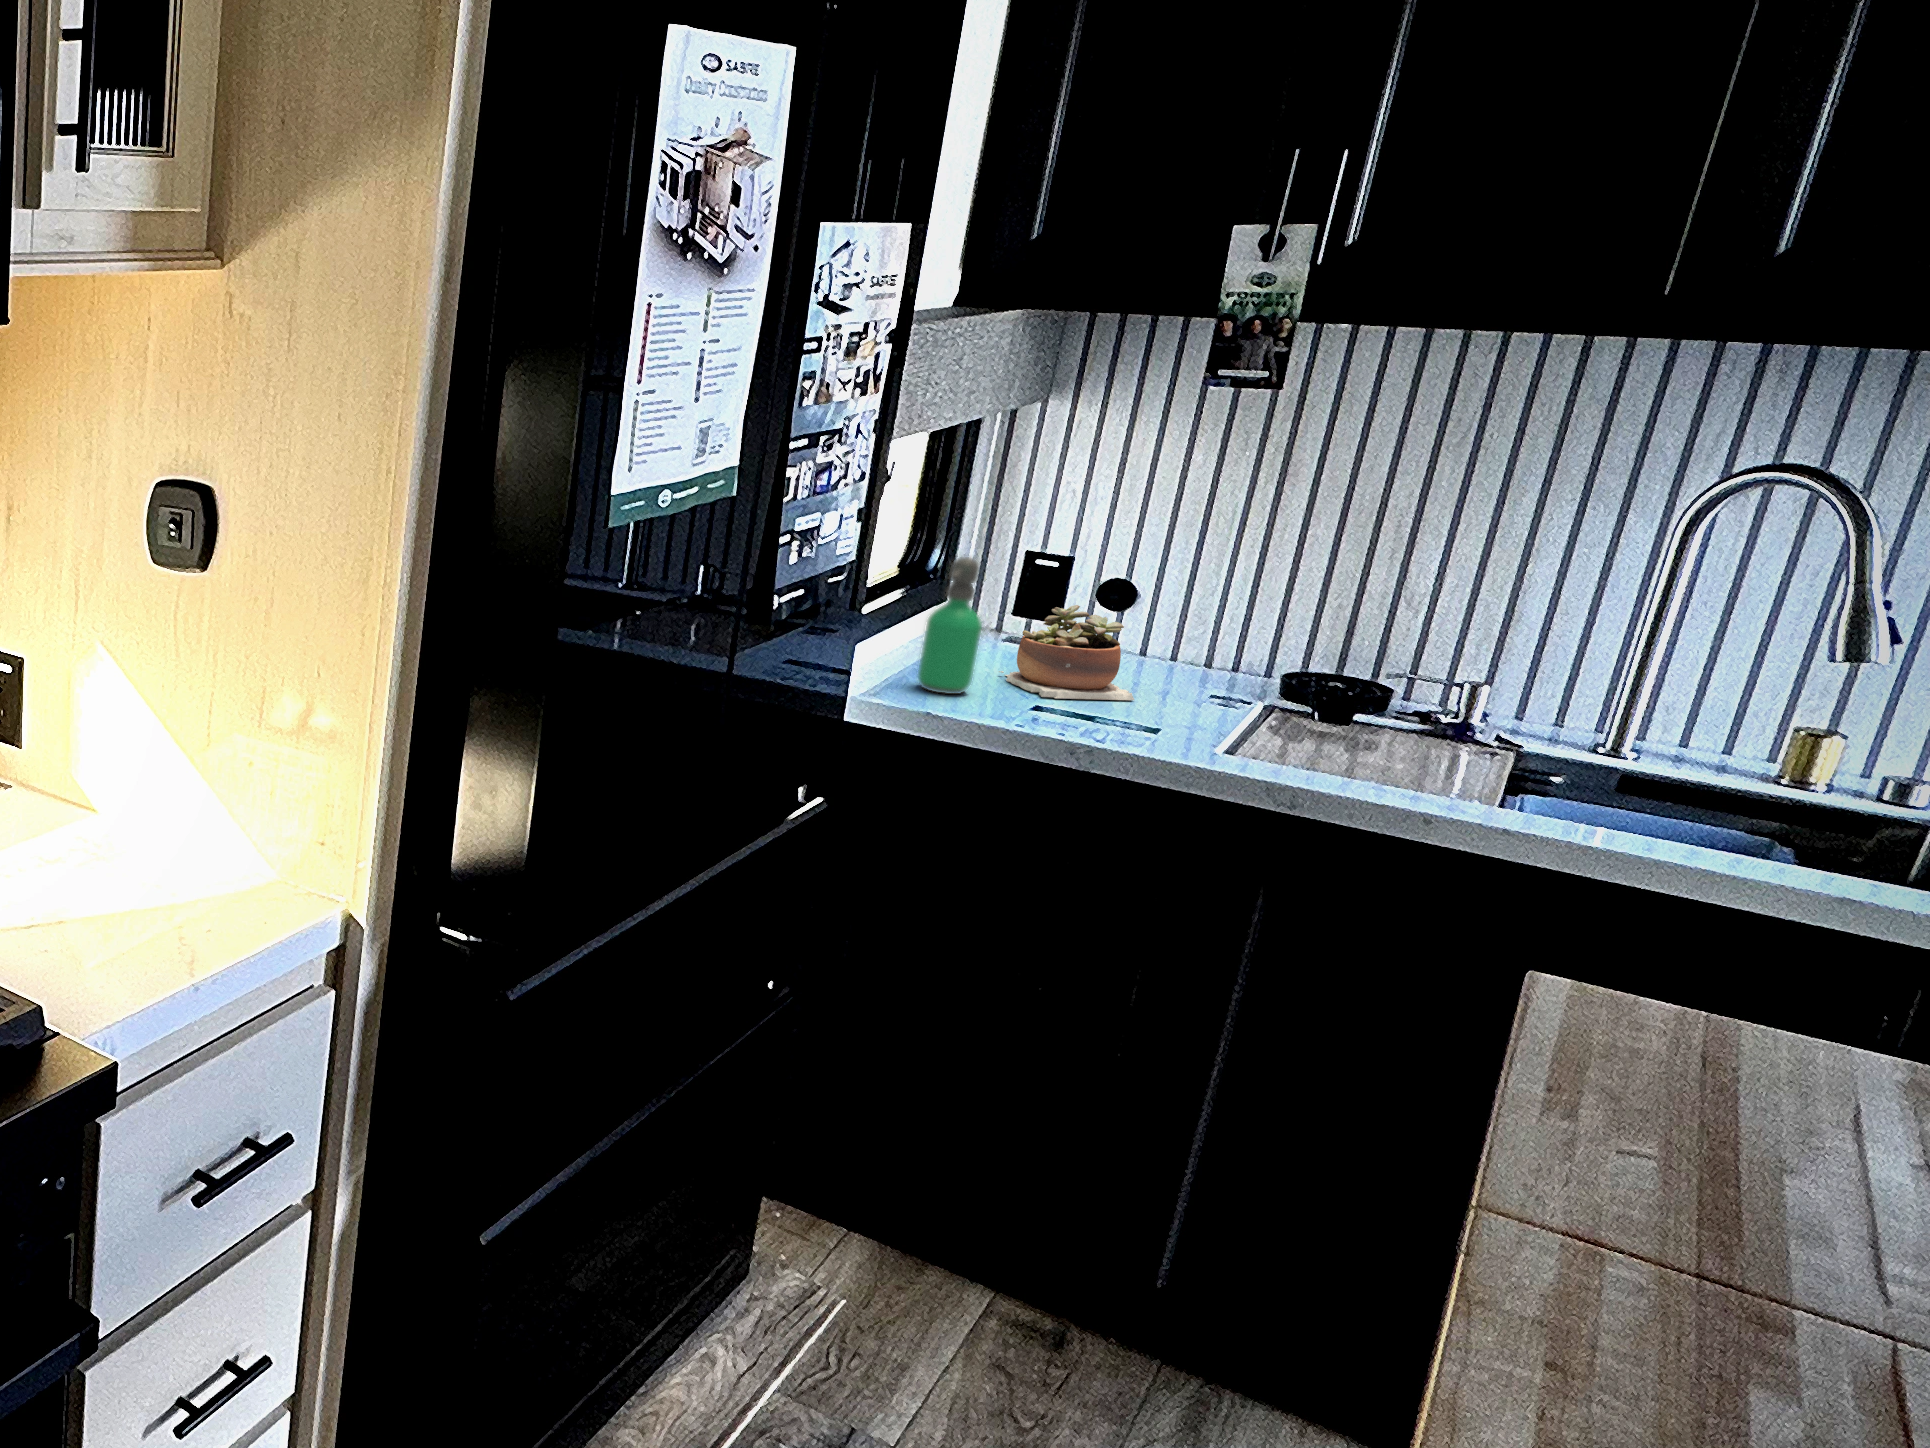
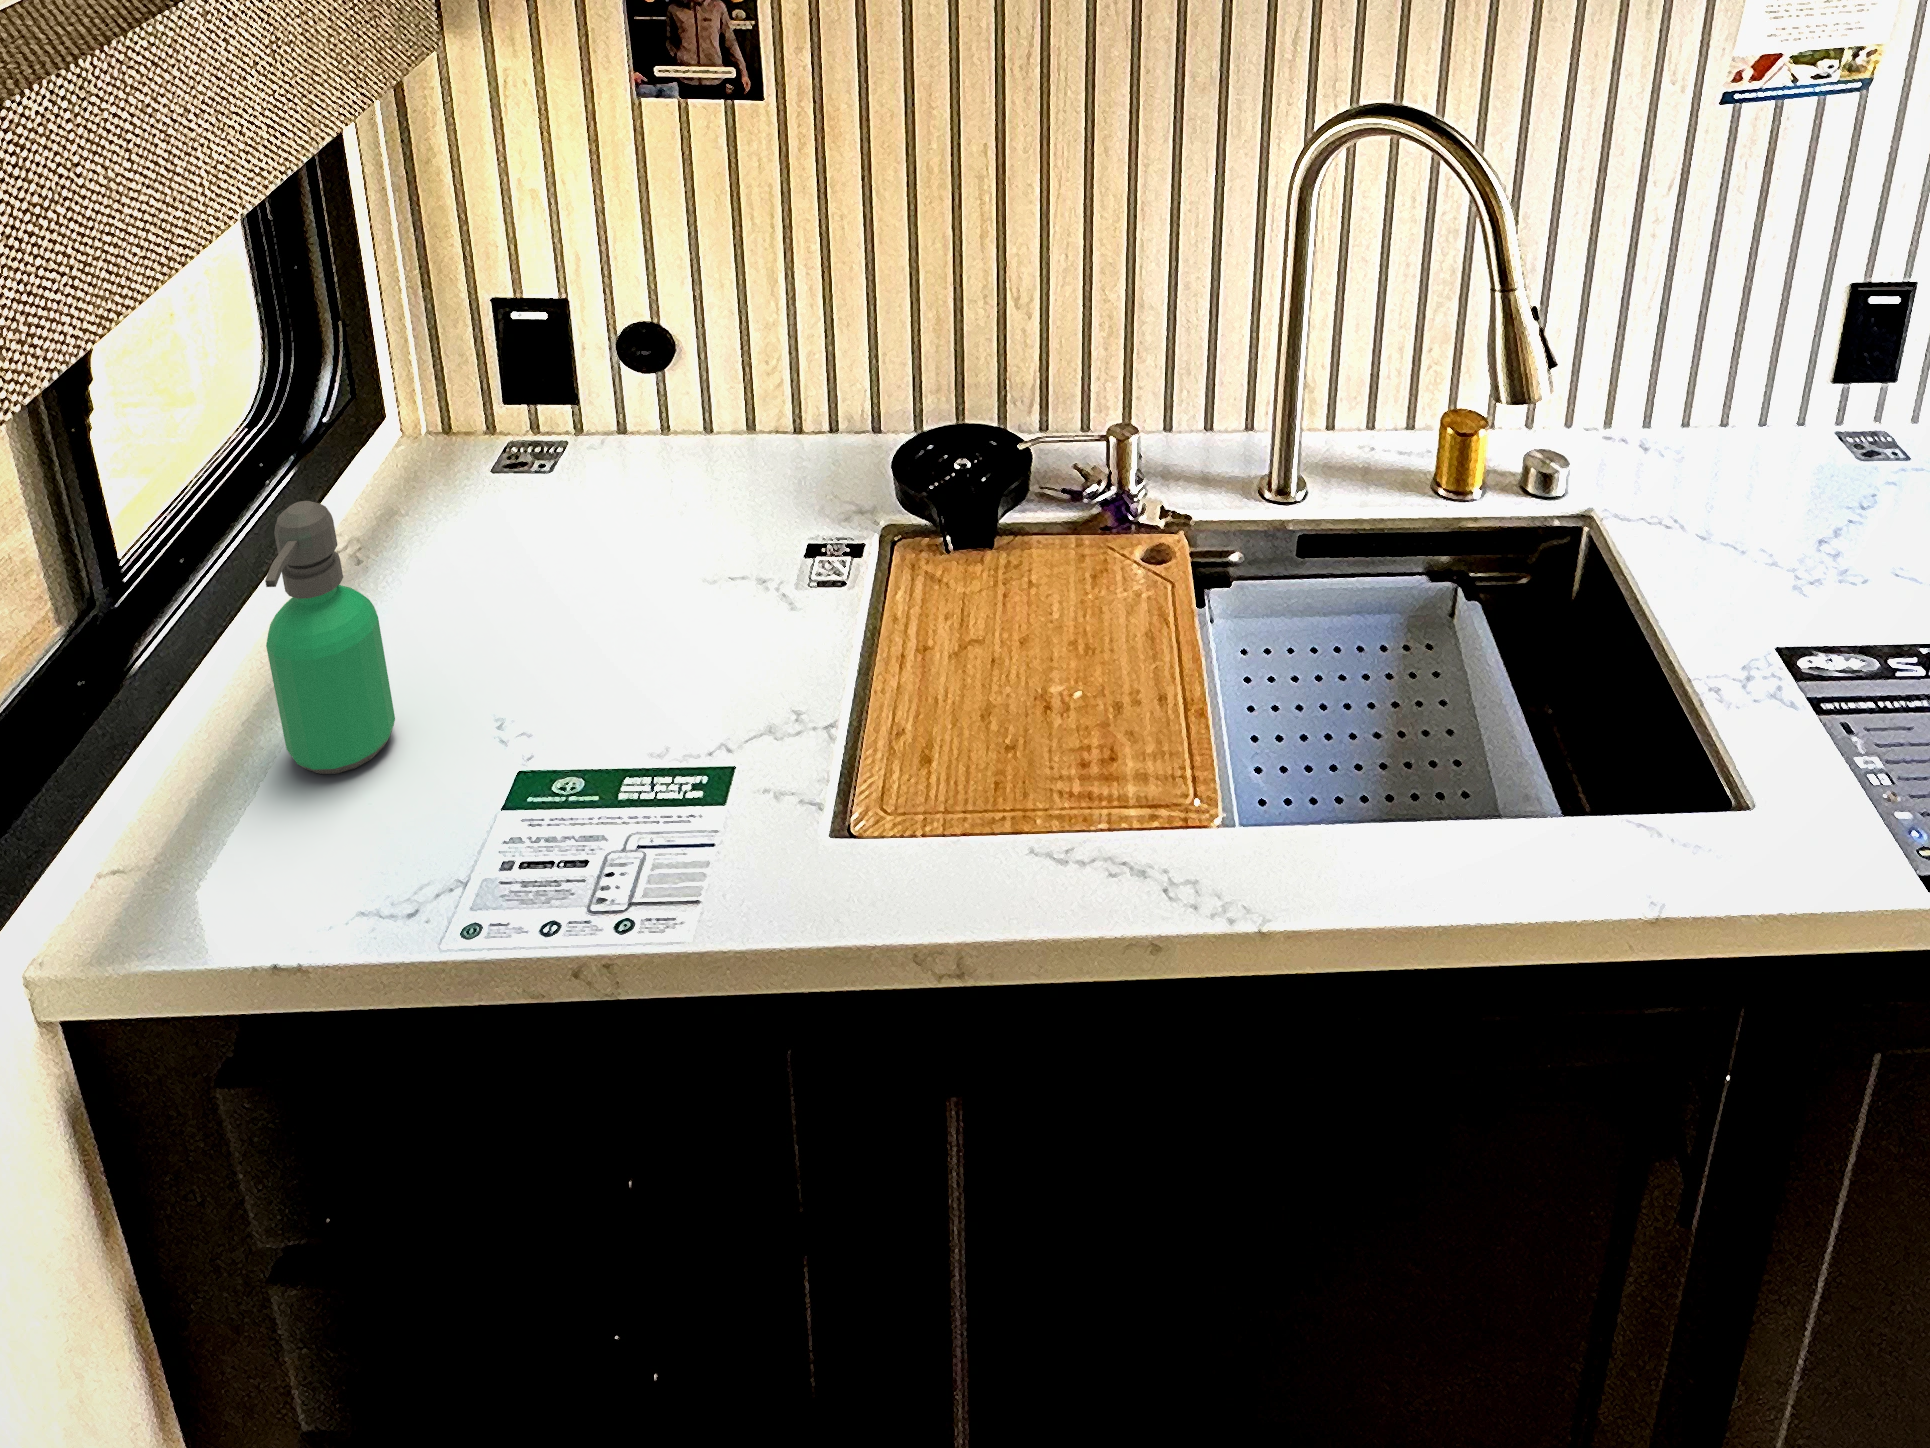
succulent plant: present [999,605,1134,700] -> none [469,453,692,685]

